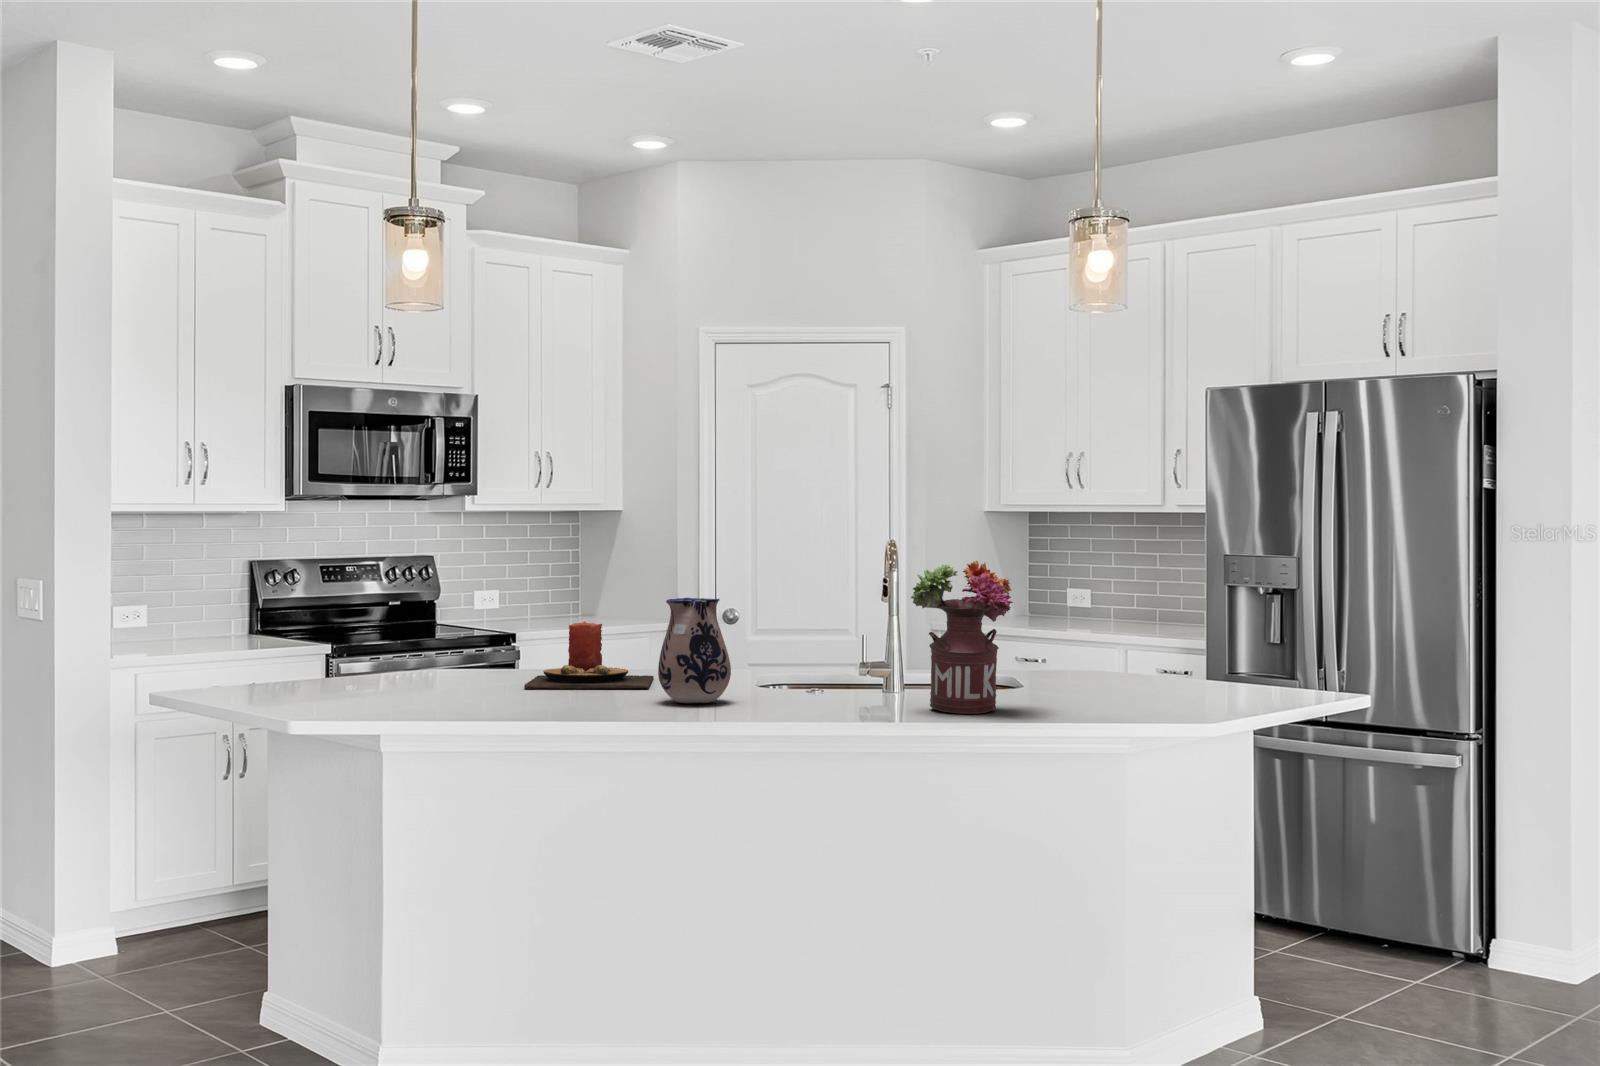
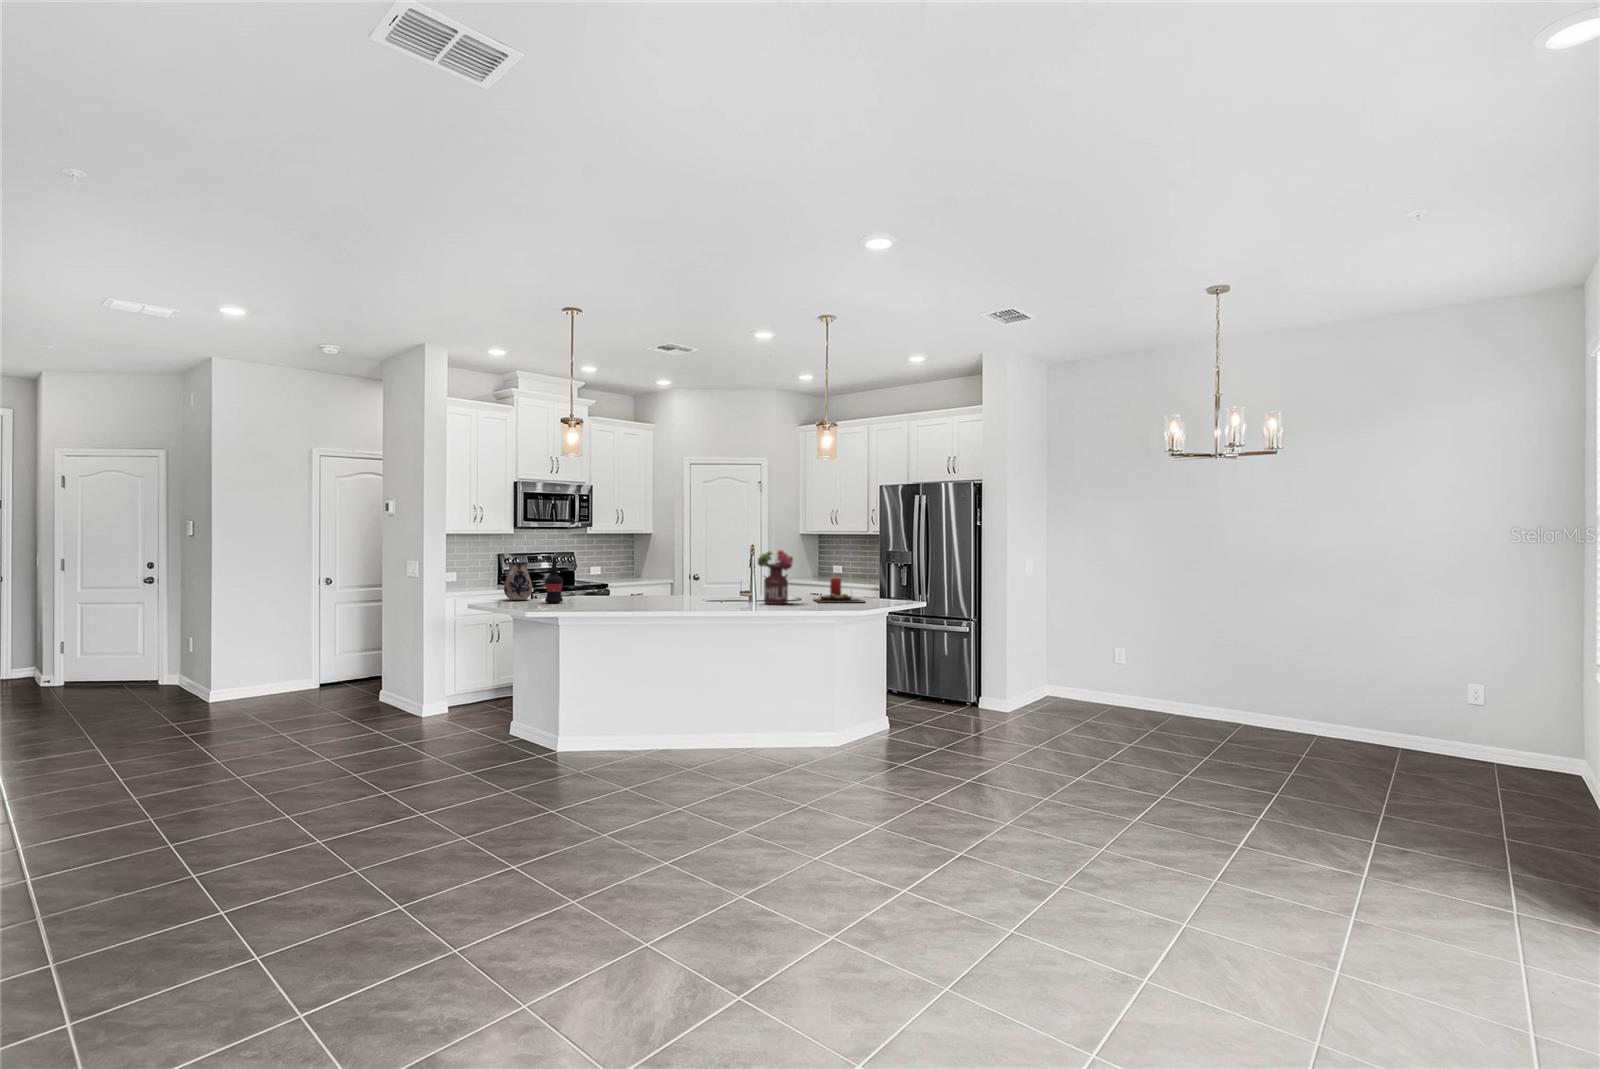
wine bottle: none [341,578,388,706] -> present [545,555,563,603]
ceramic pitcher: present [658,598,731,703] -> present [504,562,532,600]
candle: present [524,622,654,689] -> present [814,577,864,603]

